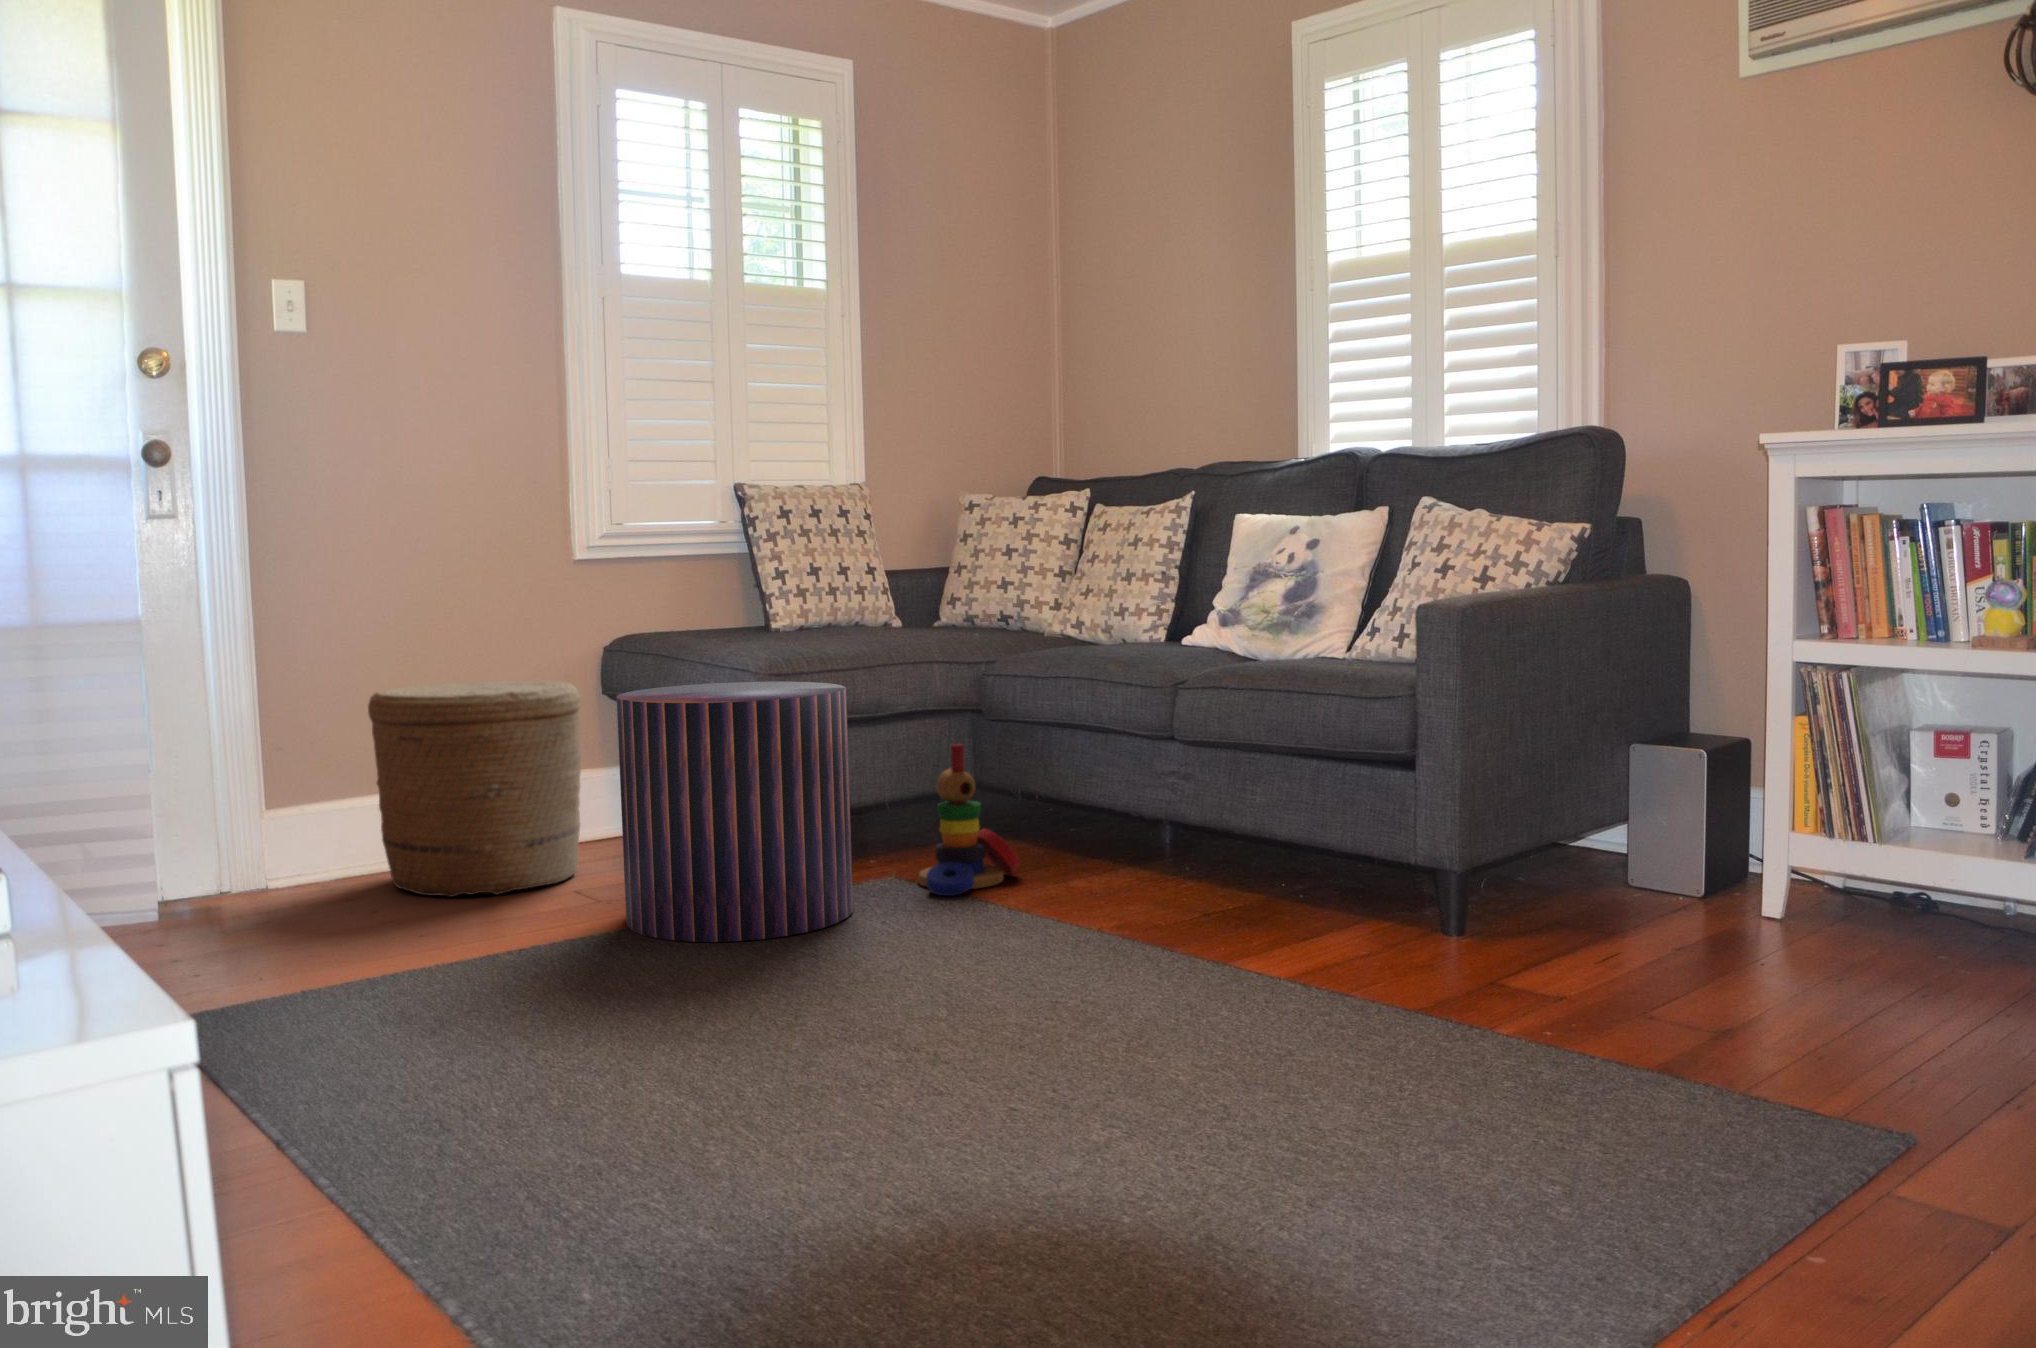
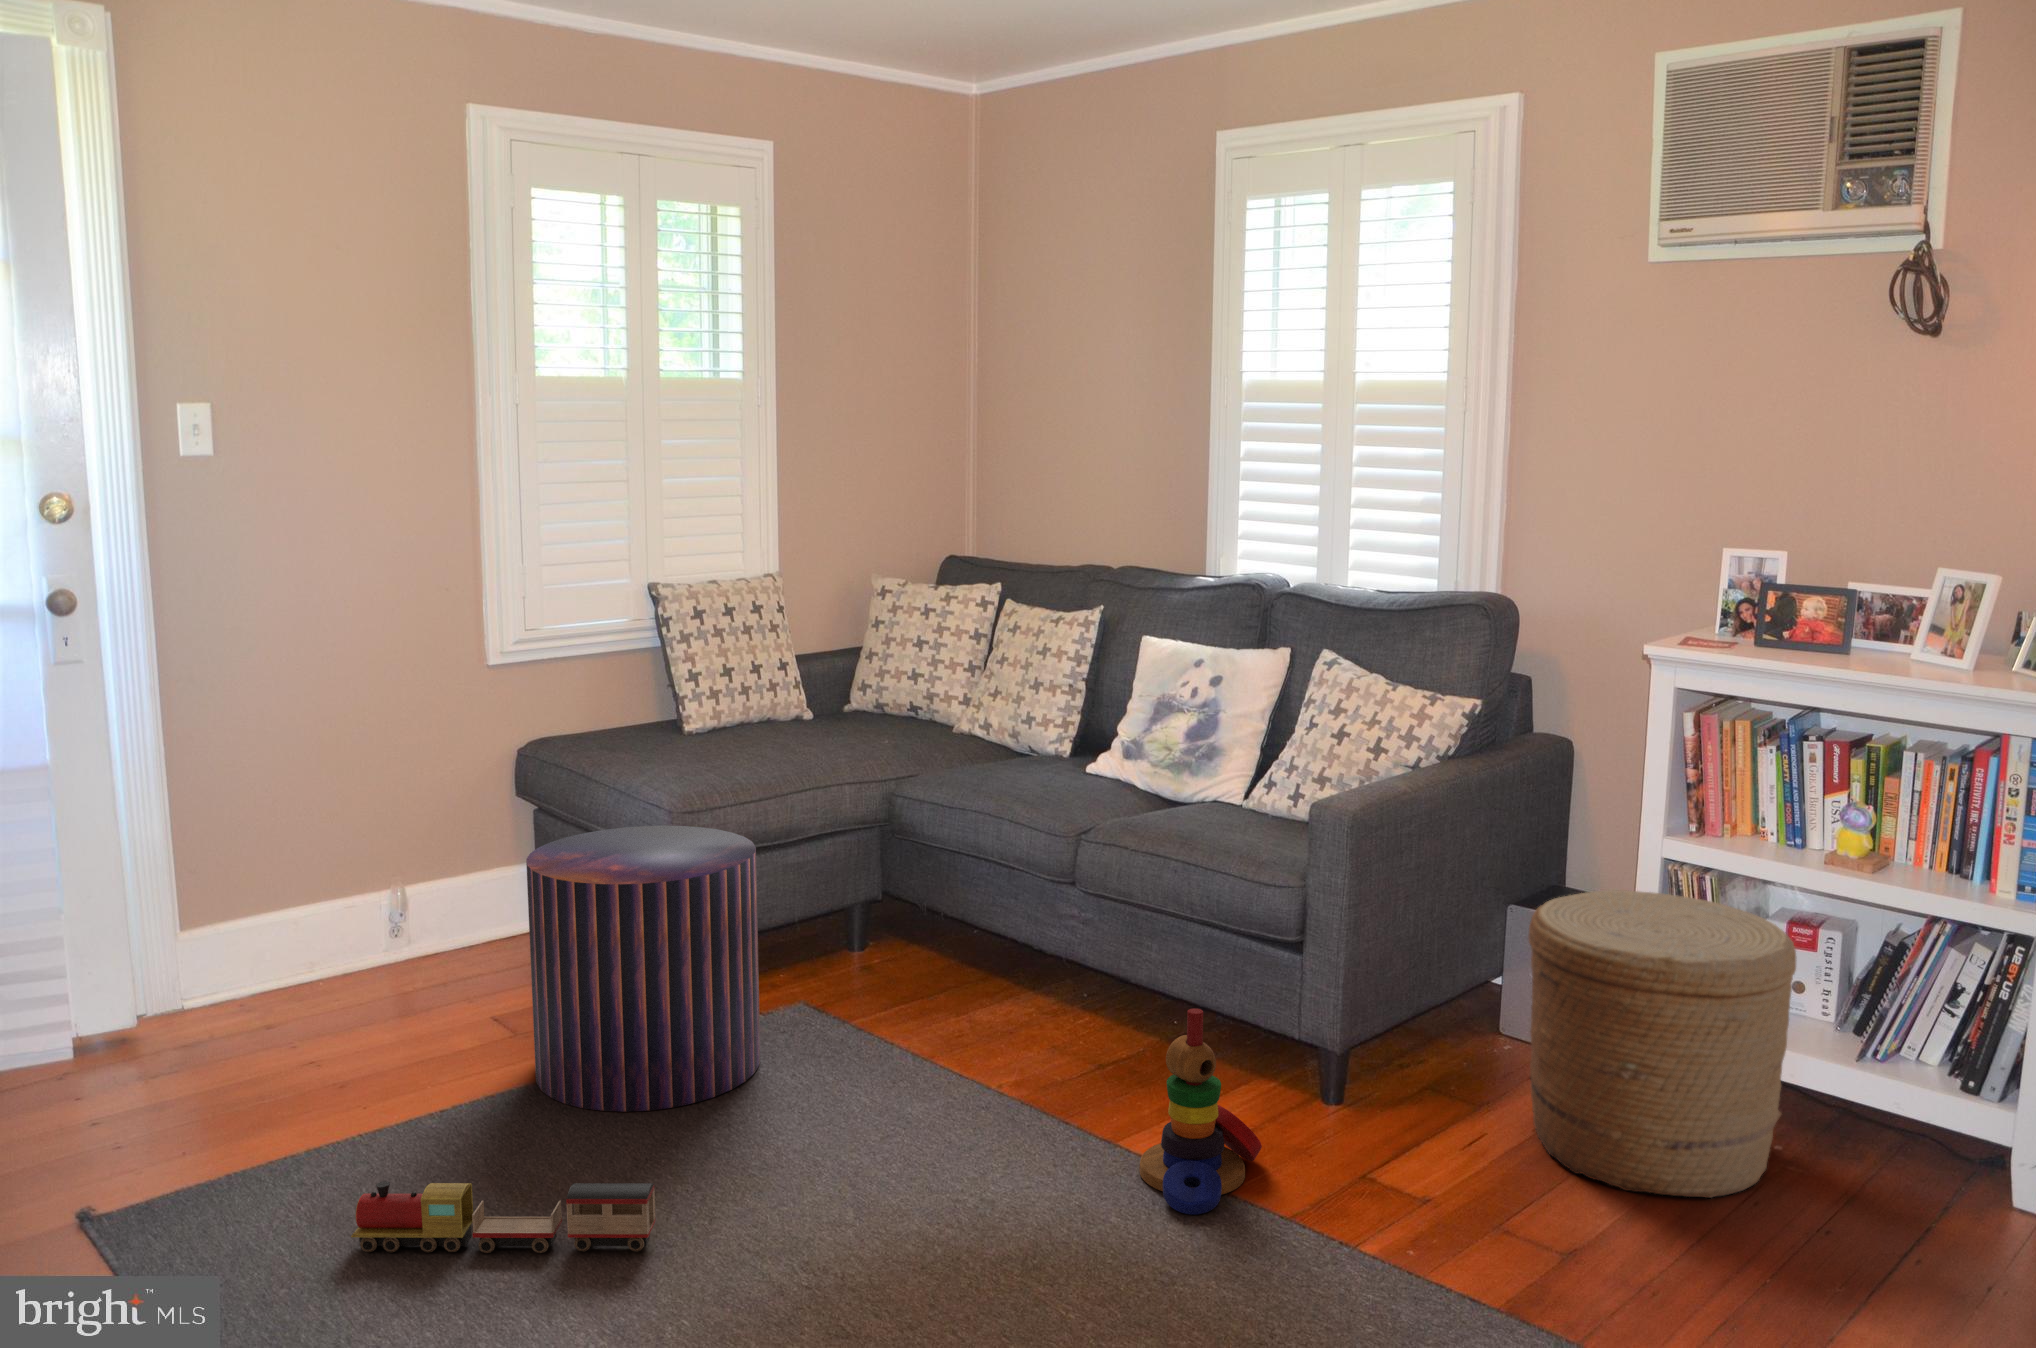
woven basket: present [368,681,581,897] -> present [1528,890,1796,1198]
stacking toy: present [918,744,1019,896] -> present [1139,1008,1262,1215]
toy train: none [442,956,749,1028] -> present [351,1181,656,1253]

